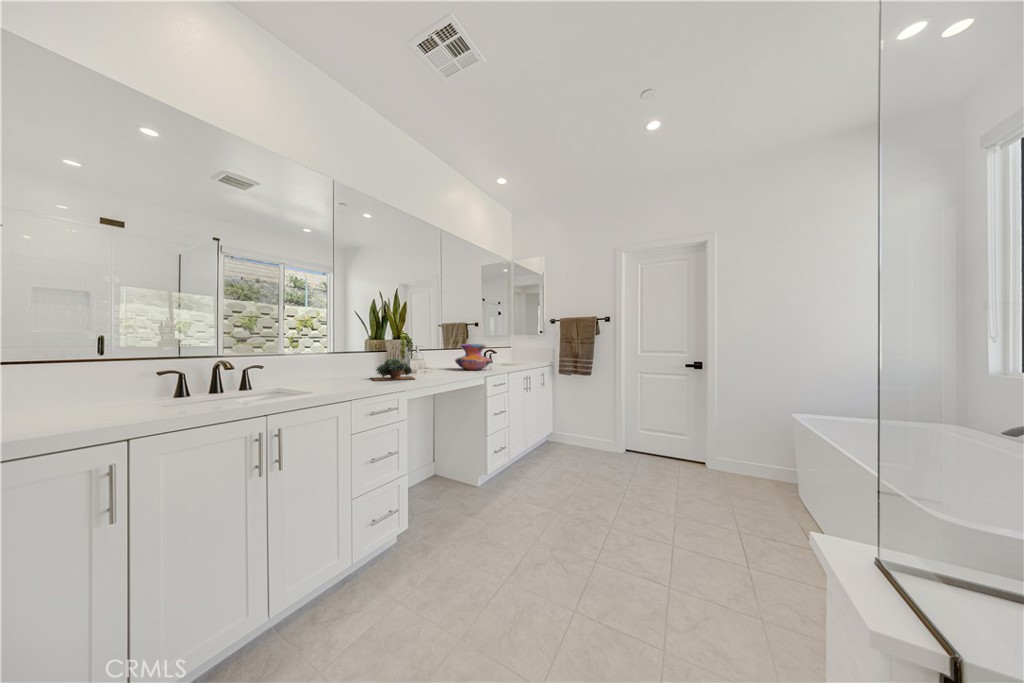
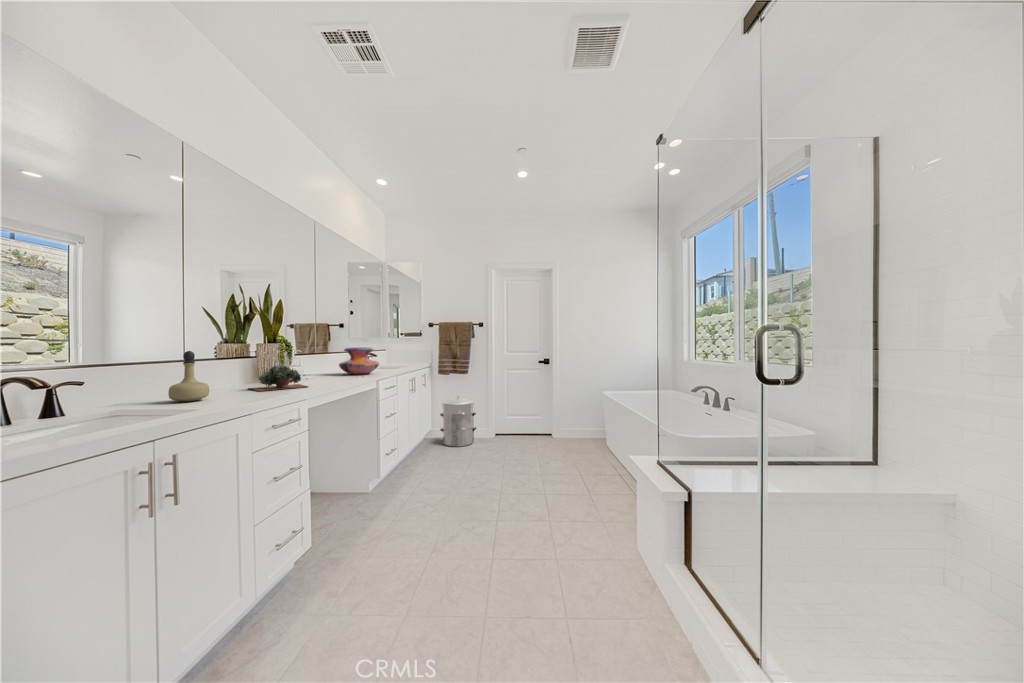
perfume bottle: none [304,344,333,386] -> present [168,351,209,402]
waste bin: none [560,398,598,451] -> present [440,396,477,447]

